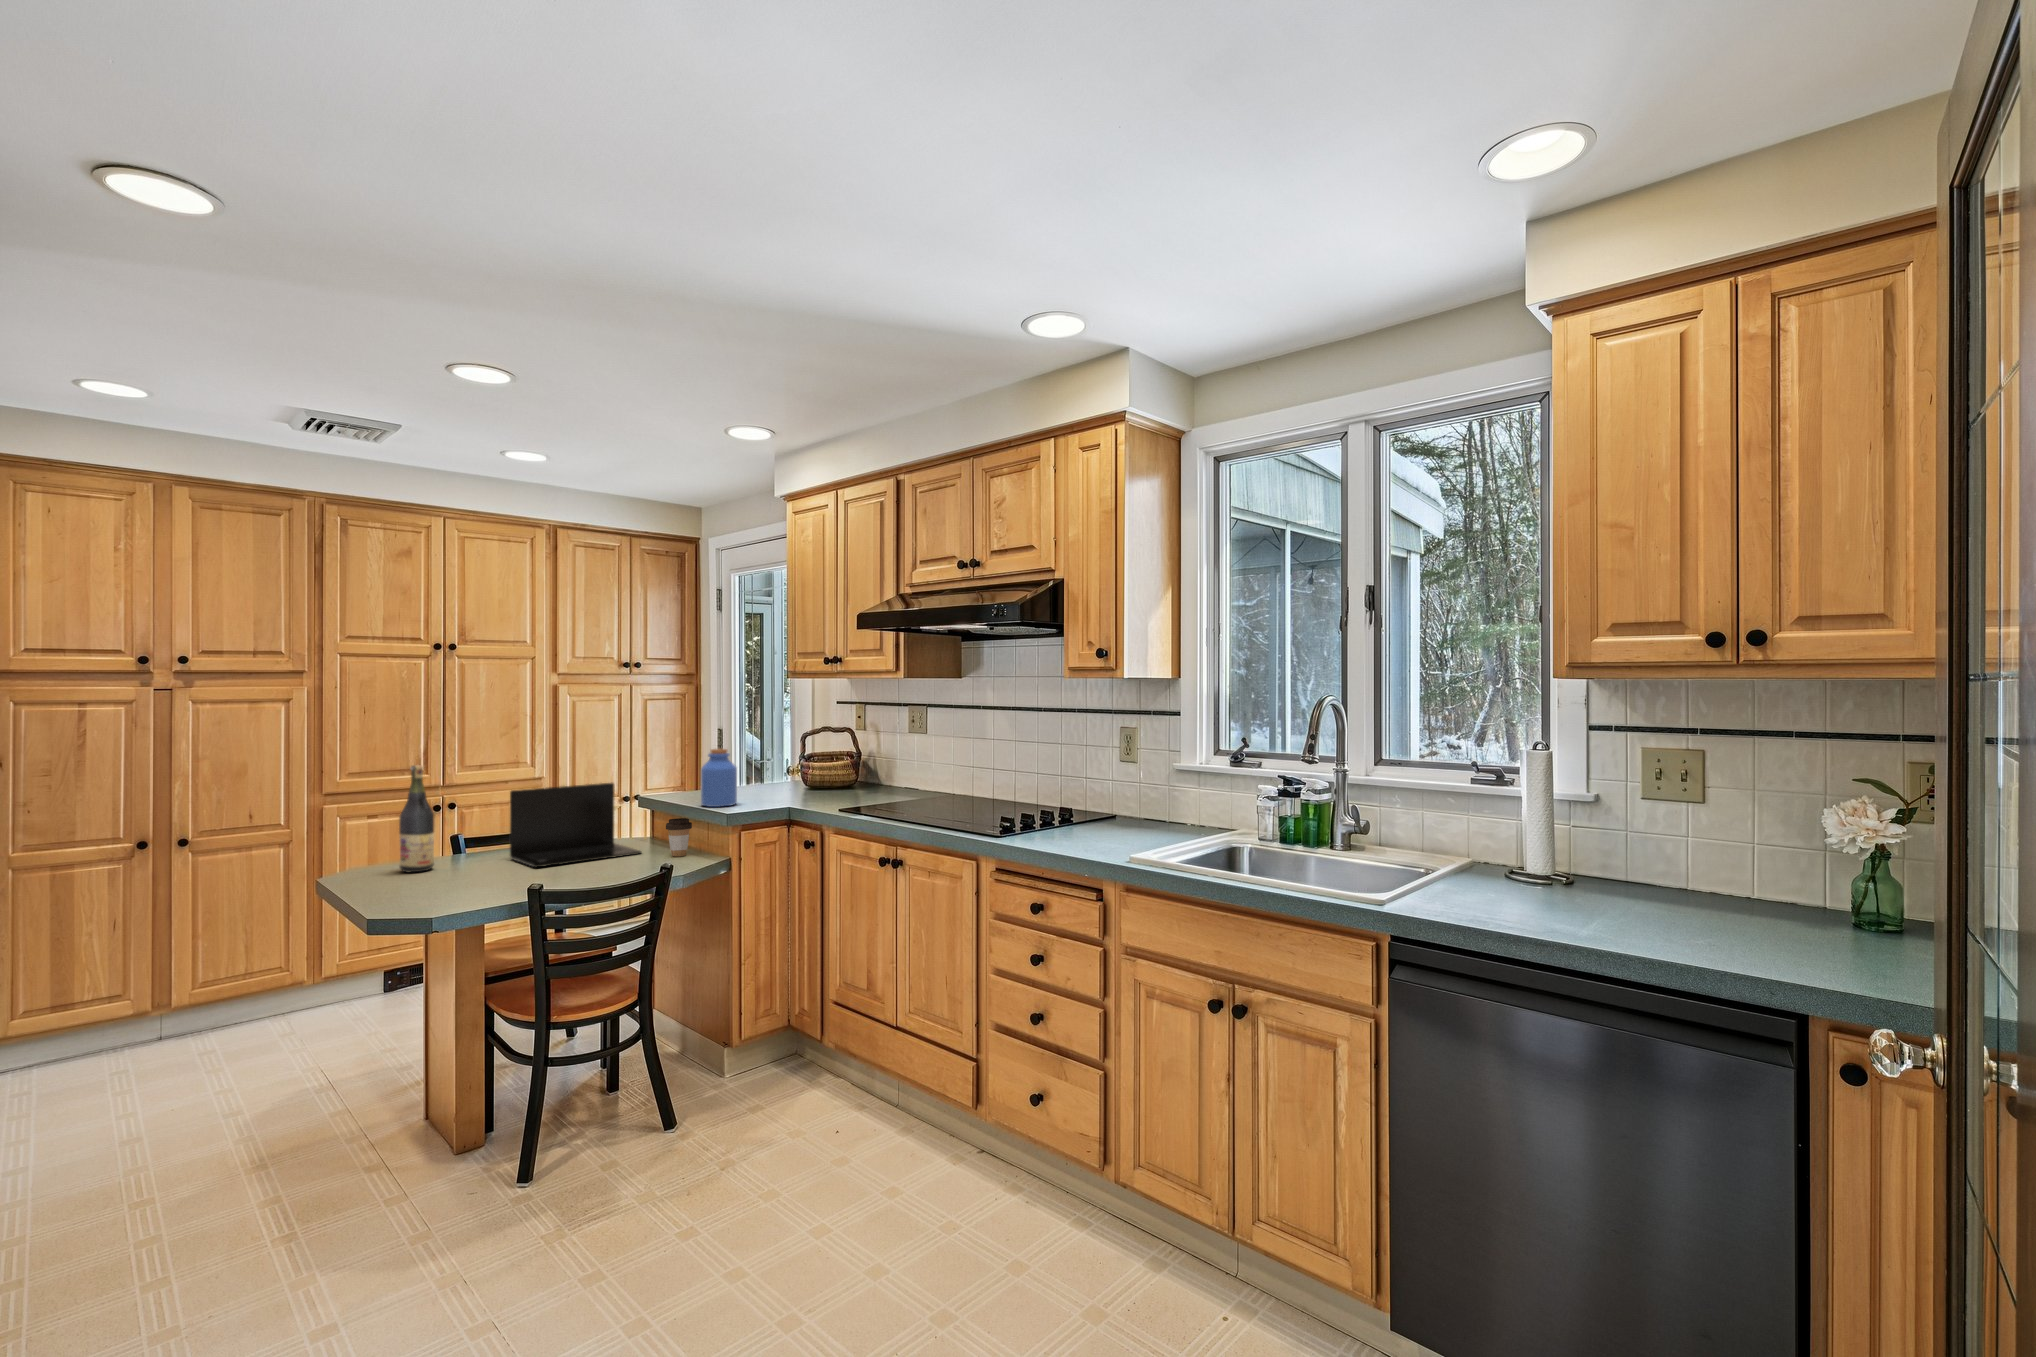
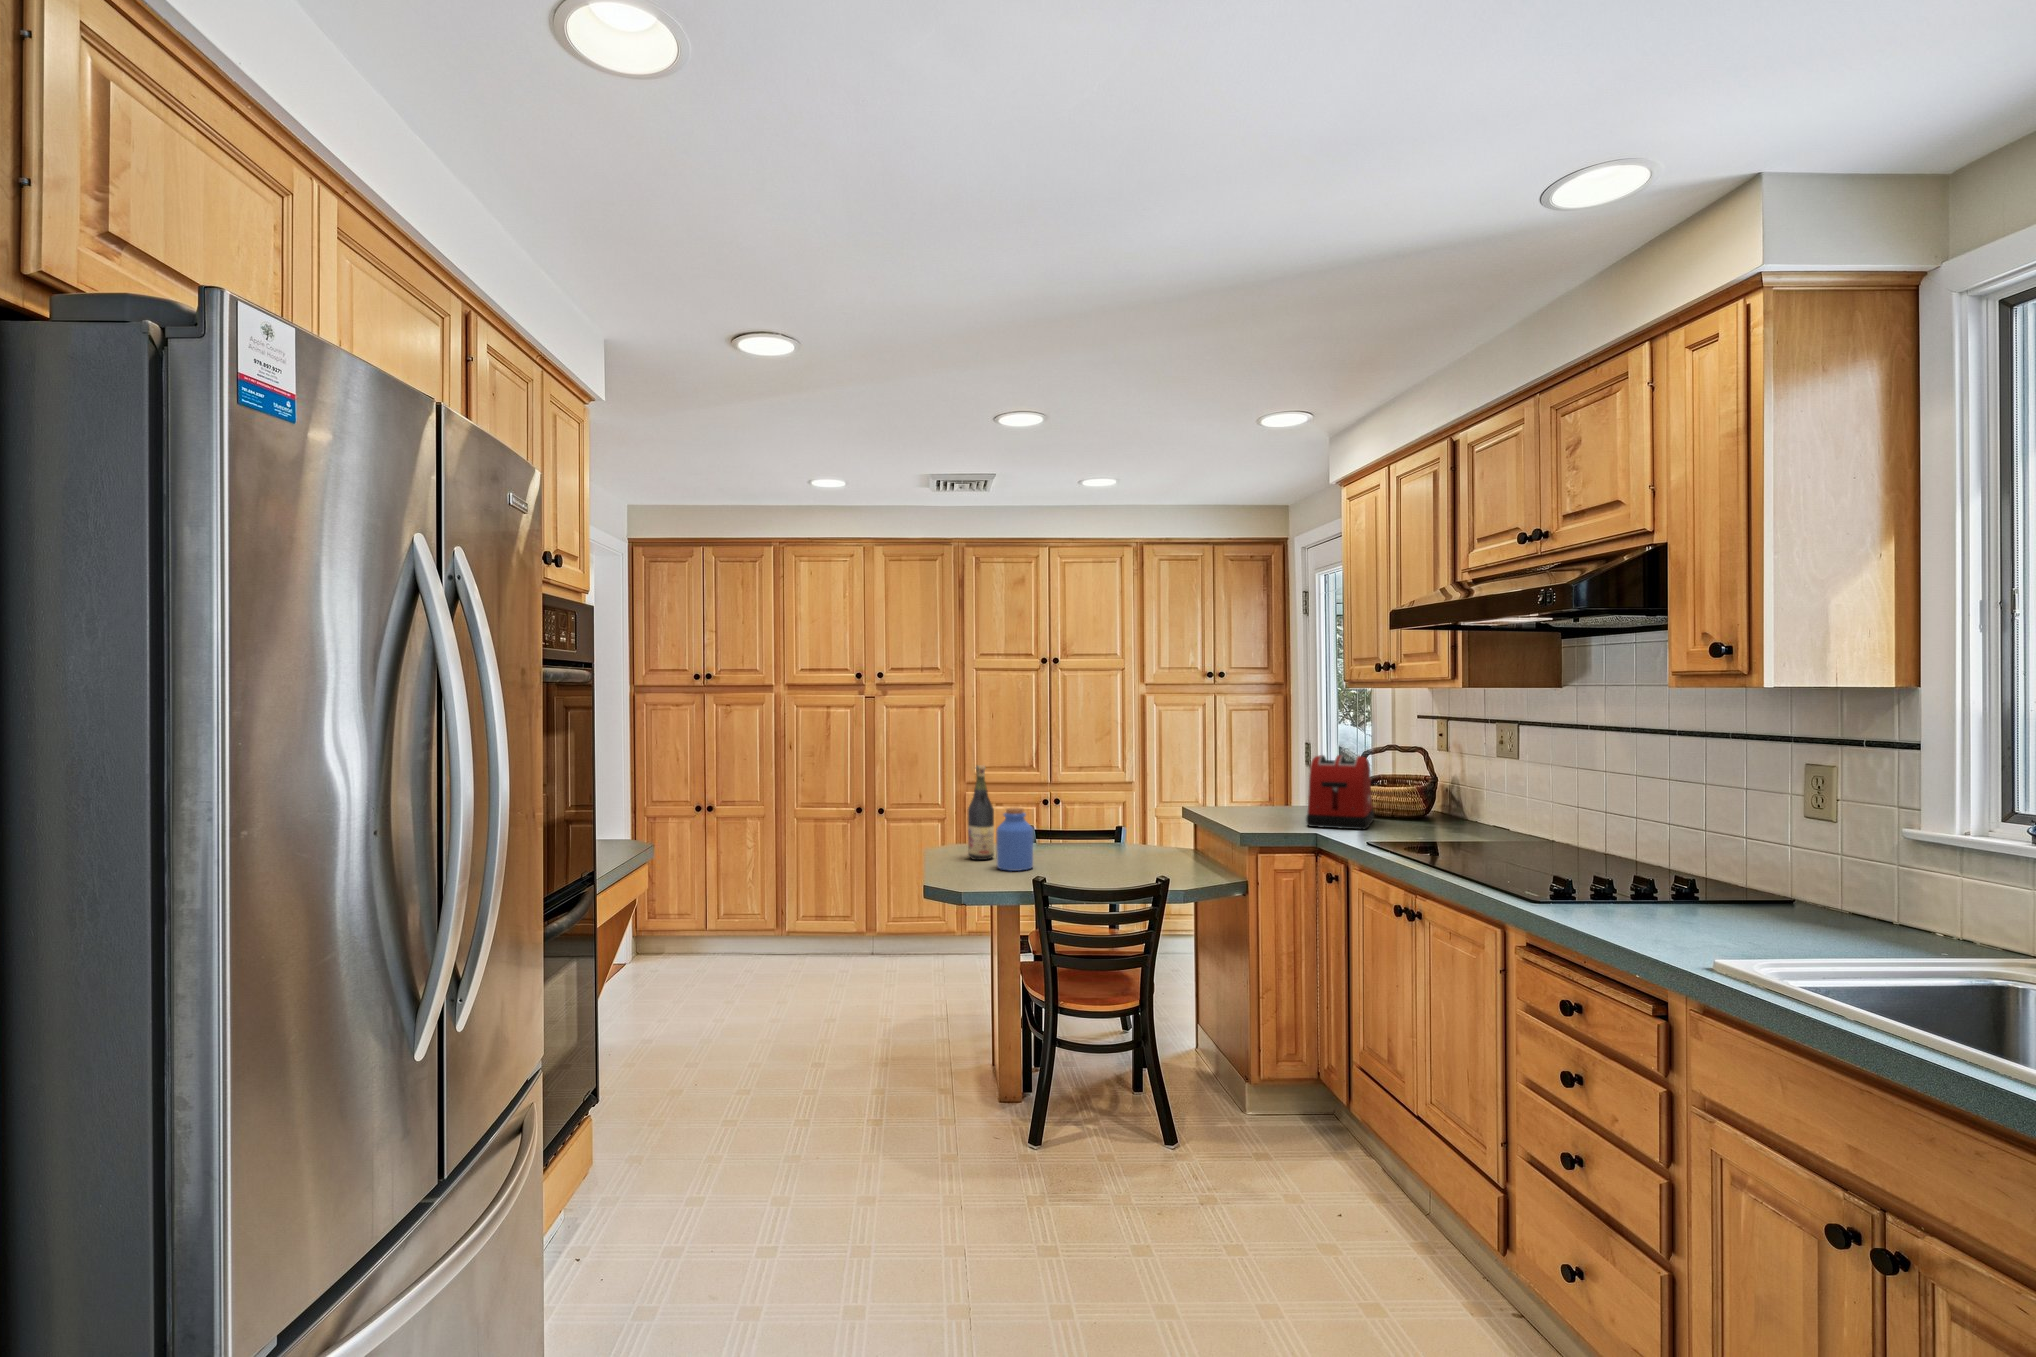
toaster: none [773,738,826,803] -> present [1306,755,1374,829]
jar: present [701,749,737,807] -> present [996,808,1033,871]
laptop: present [510,783,641,867] -> none [1055,791,1168,868]
coffee cup: present [666,818,692,856] -> none [1186,834,1212,874]

